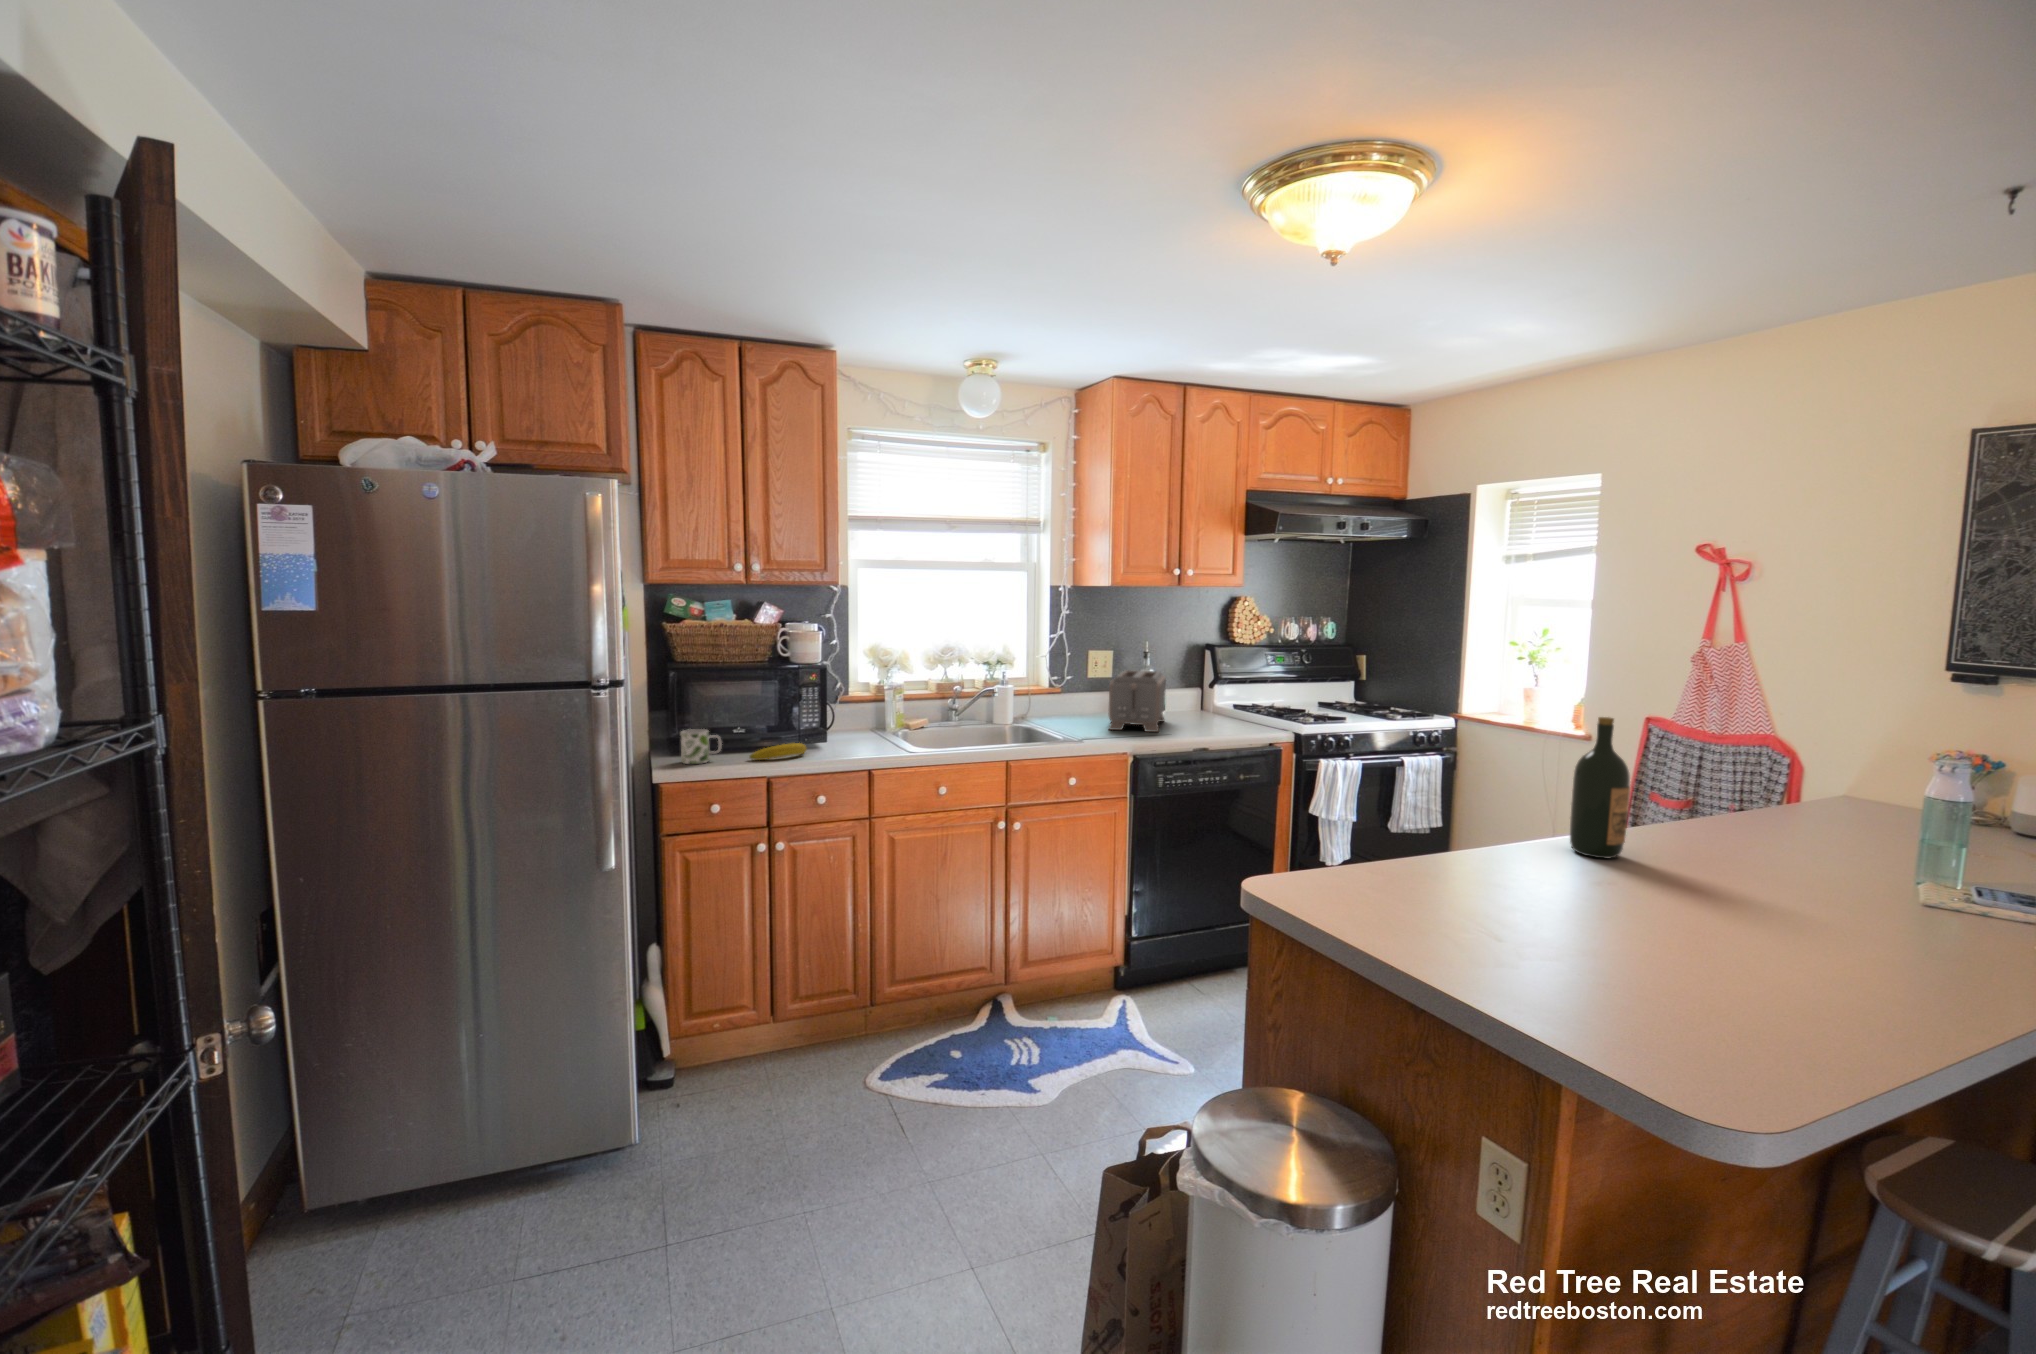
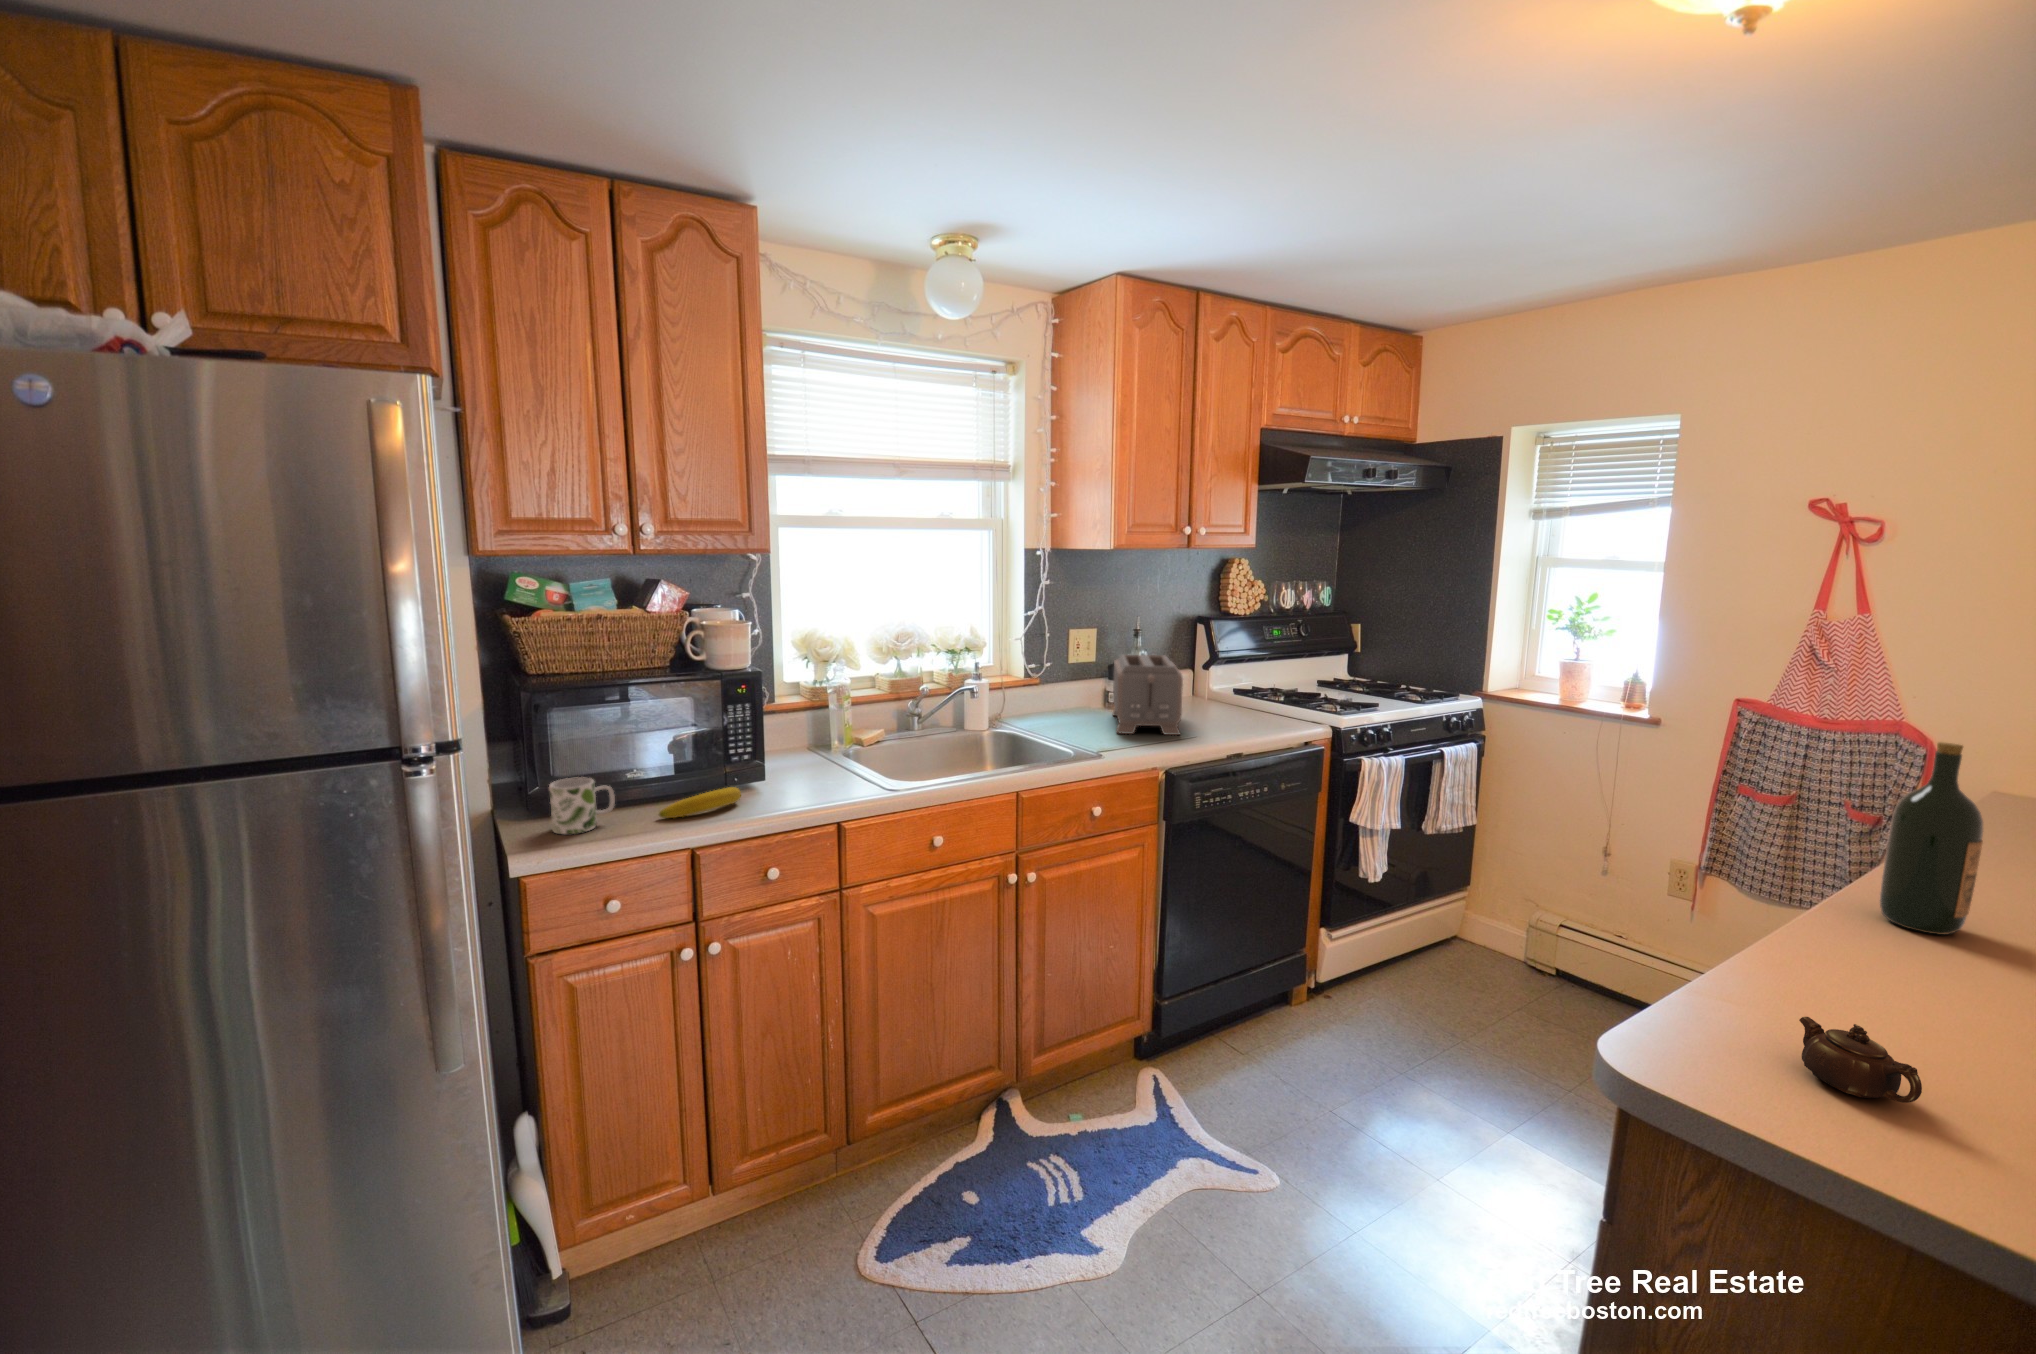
teapot: none [1366,865,1415,909] -> present [1799,1017,1922,1103]

